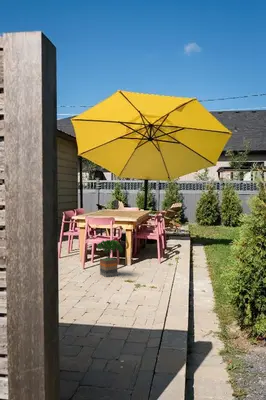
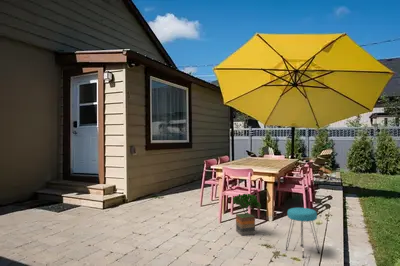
stool: none [145,248,172,287] -> present [286,208,320,257]

